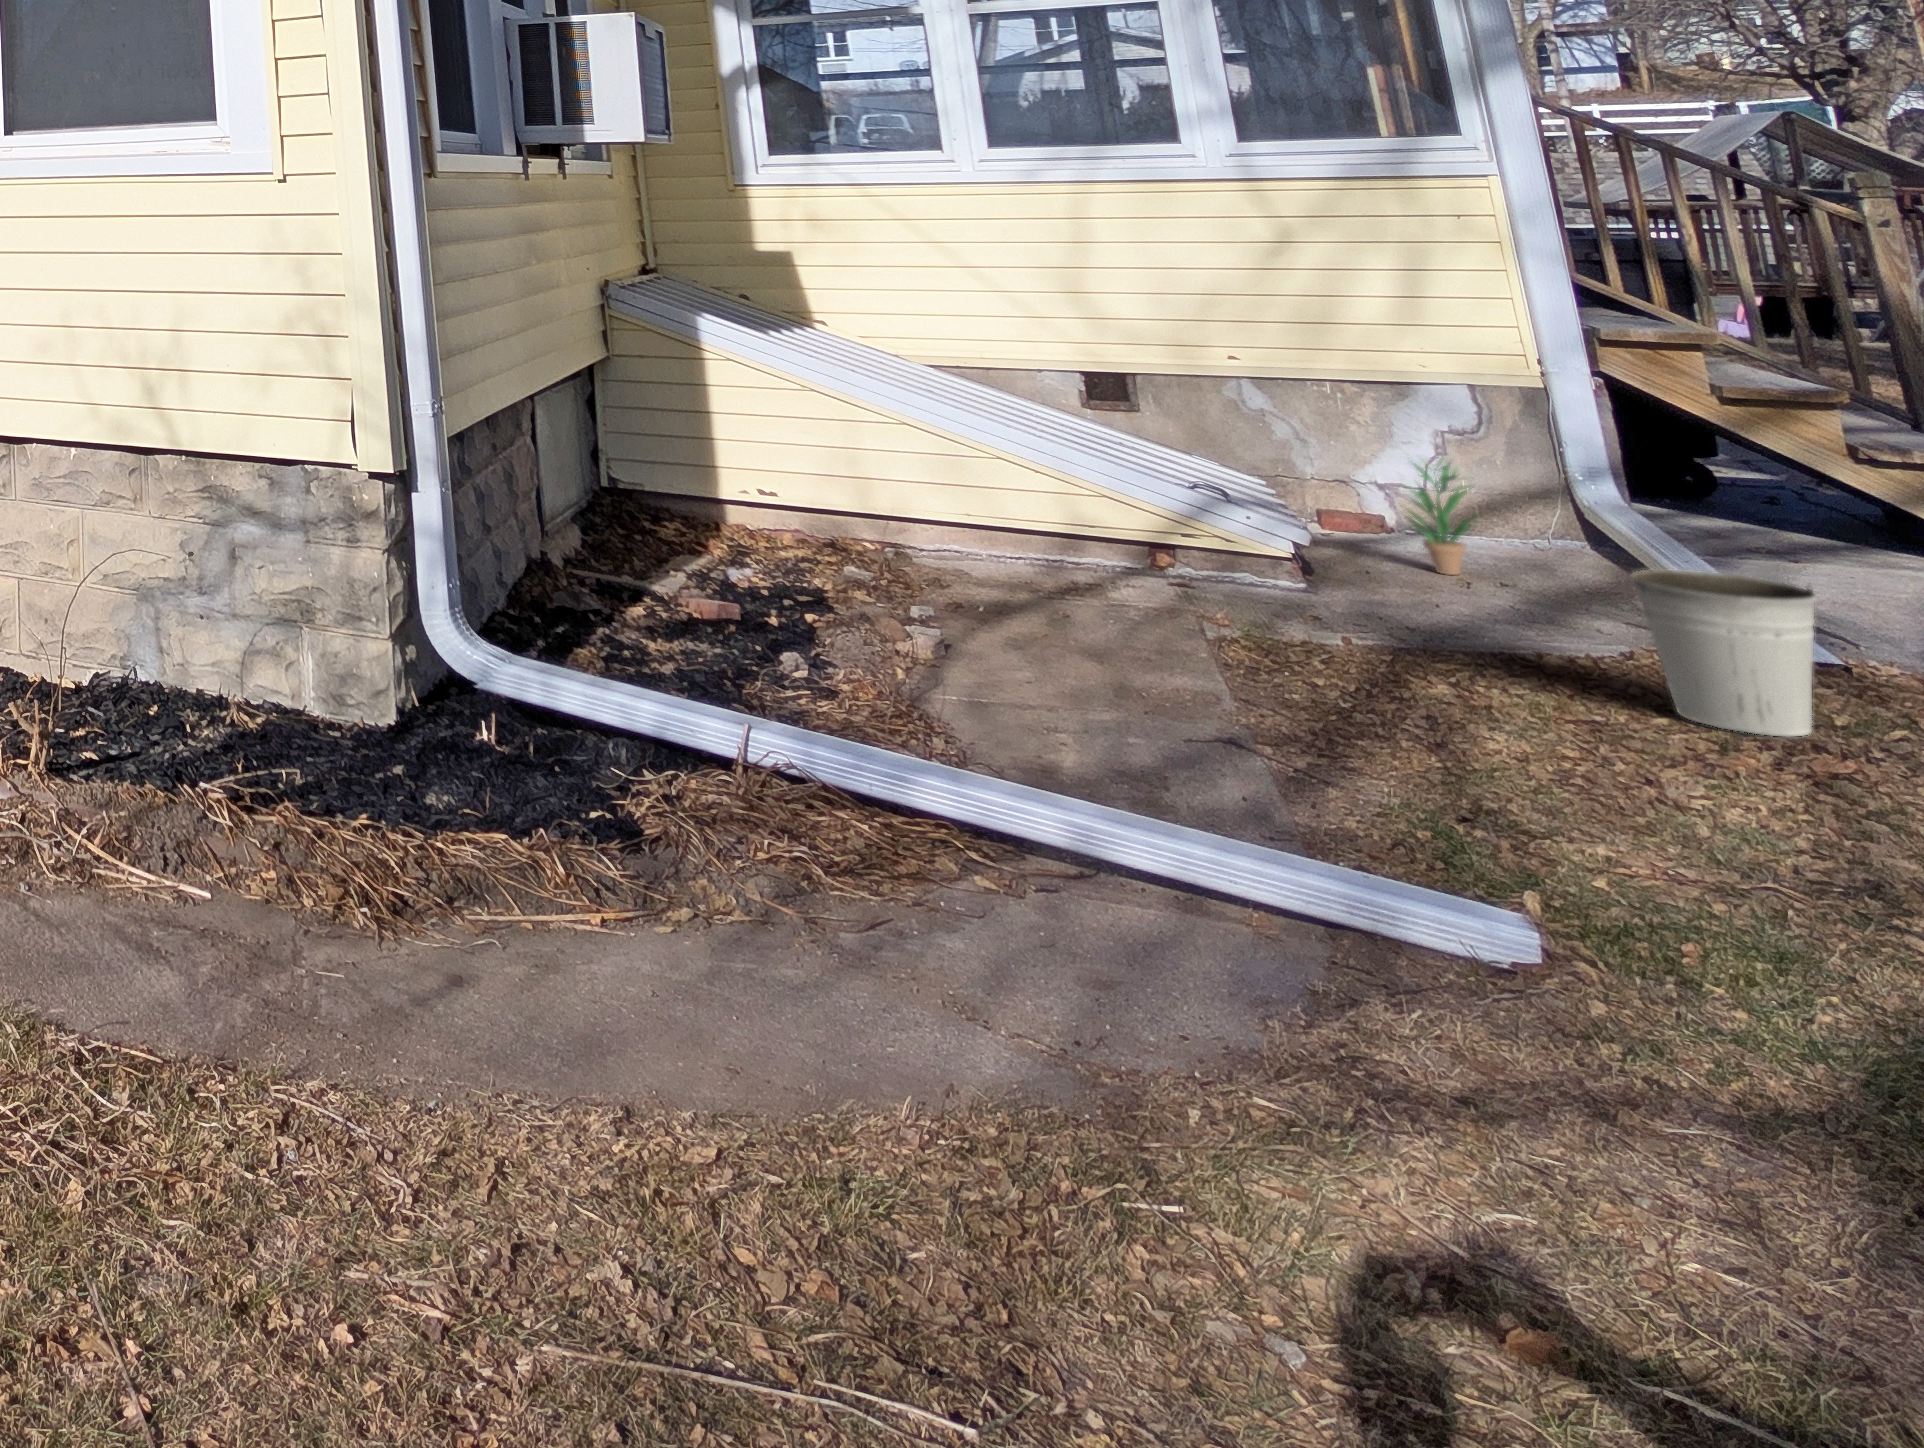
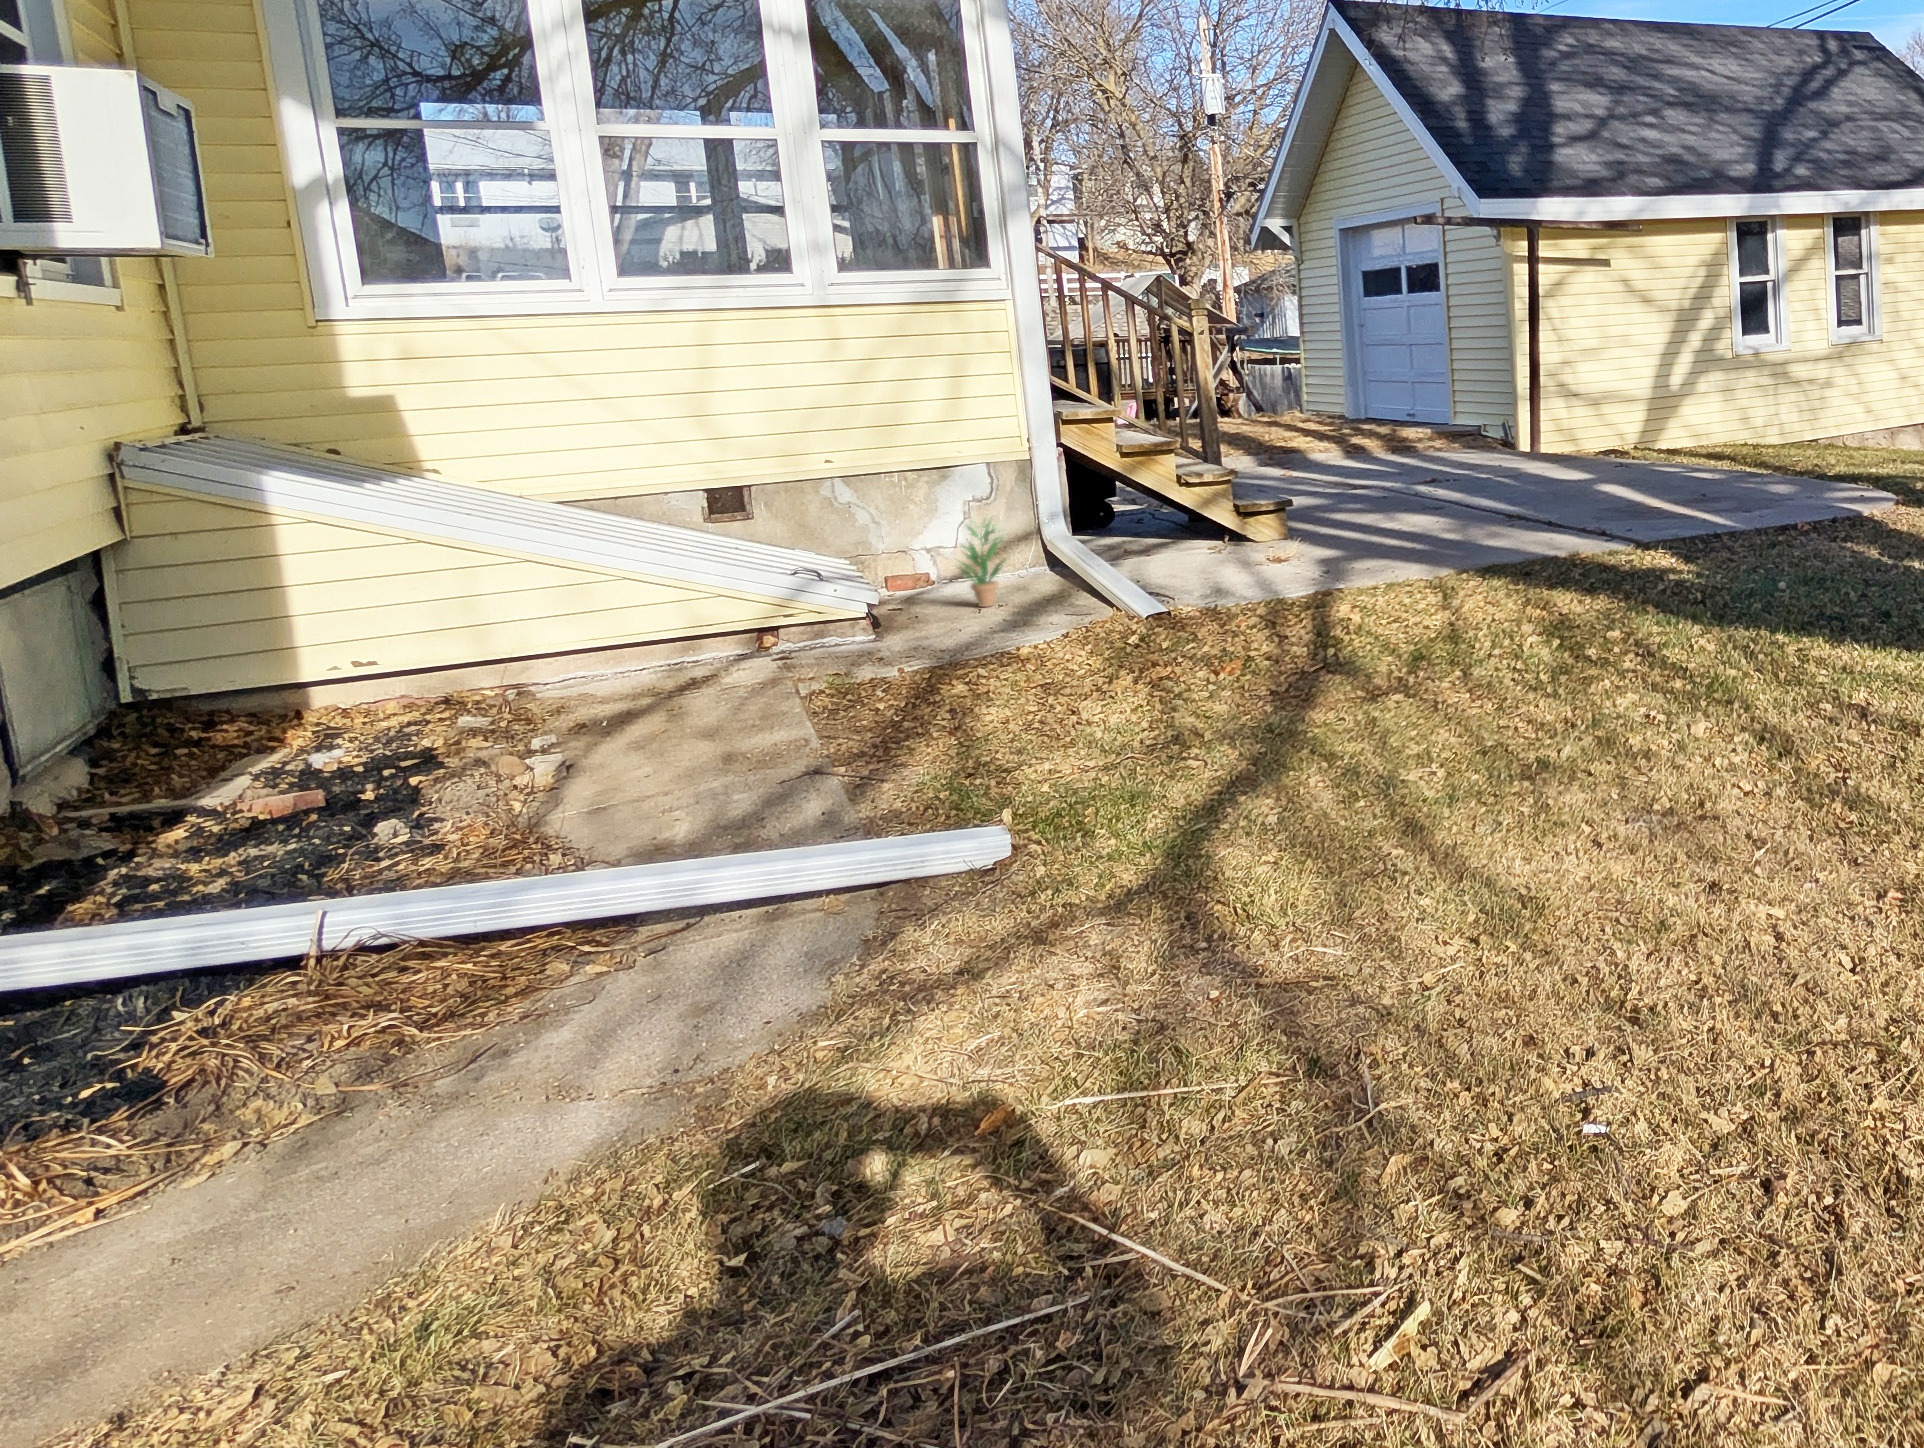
bucket: present [1625,569,1816,736] -> none [1104,561,1204,670]

